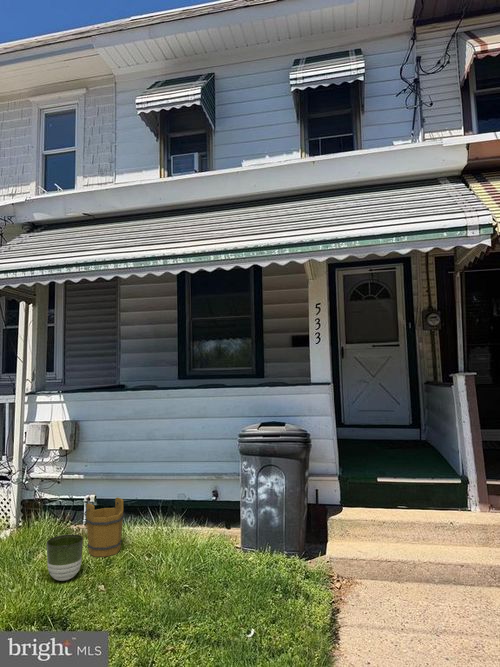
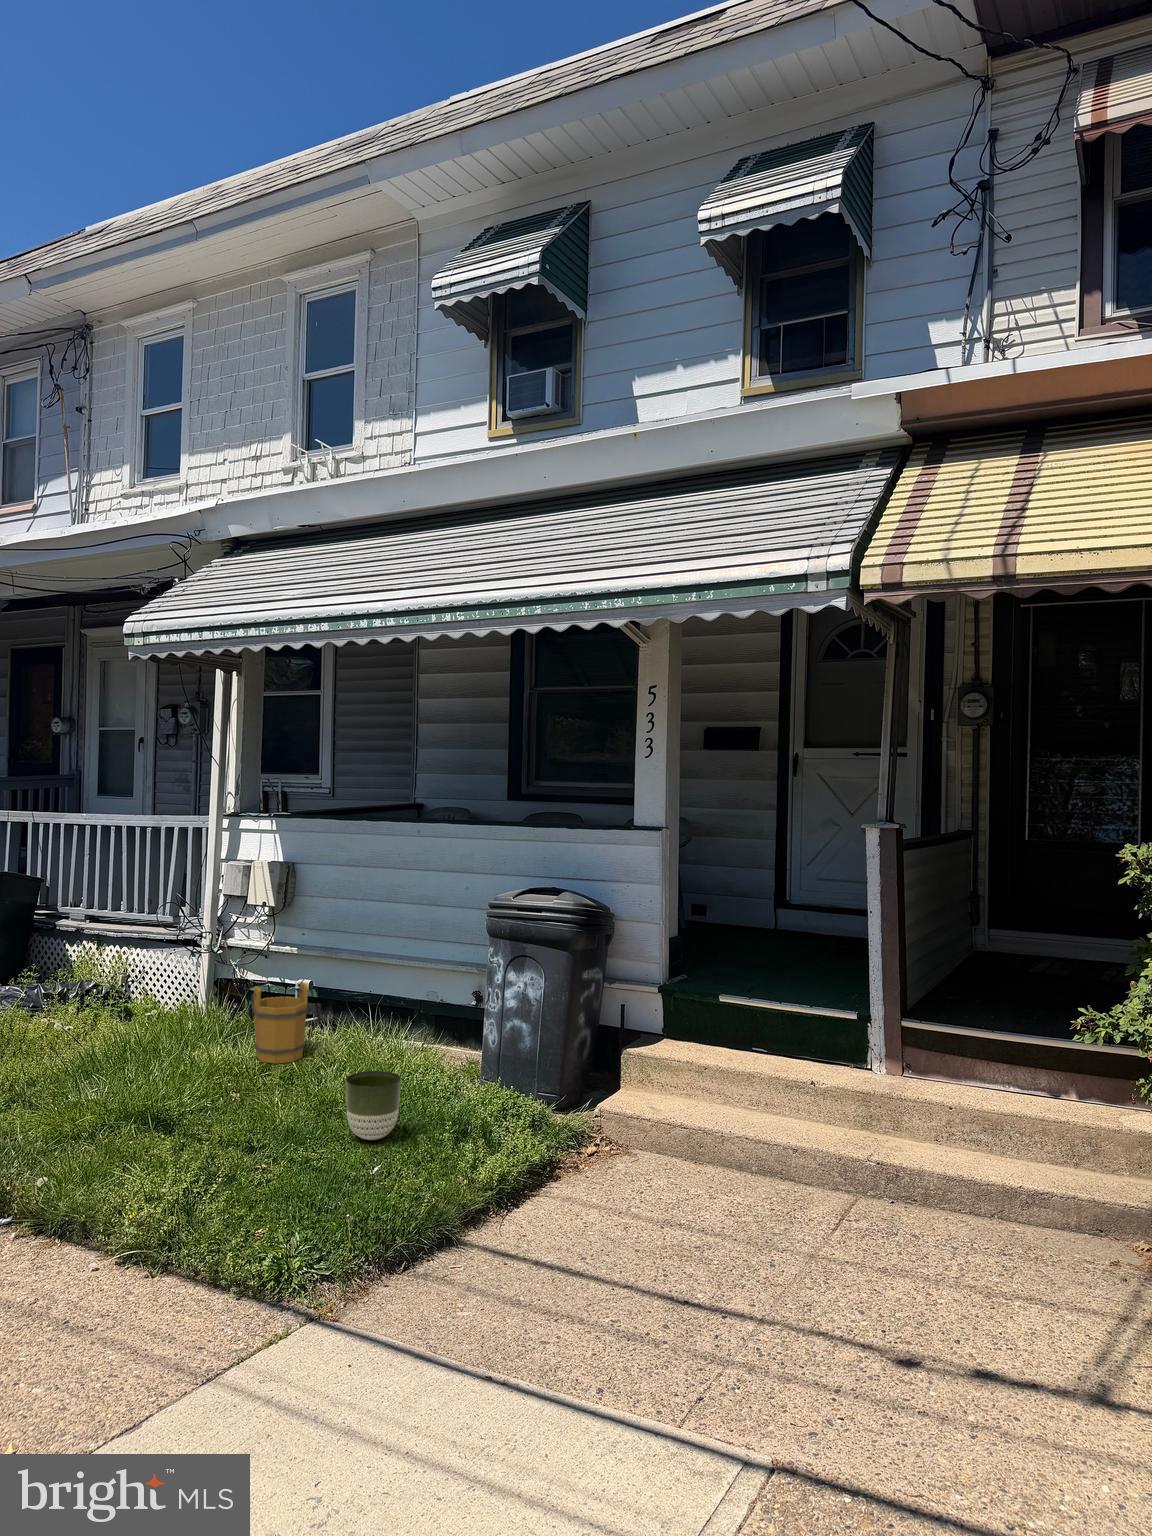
planter: present [47,534,83,581] -> present [346,1071,401,1140]

